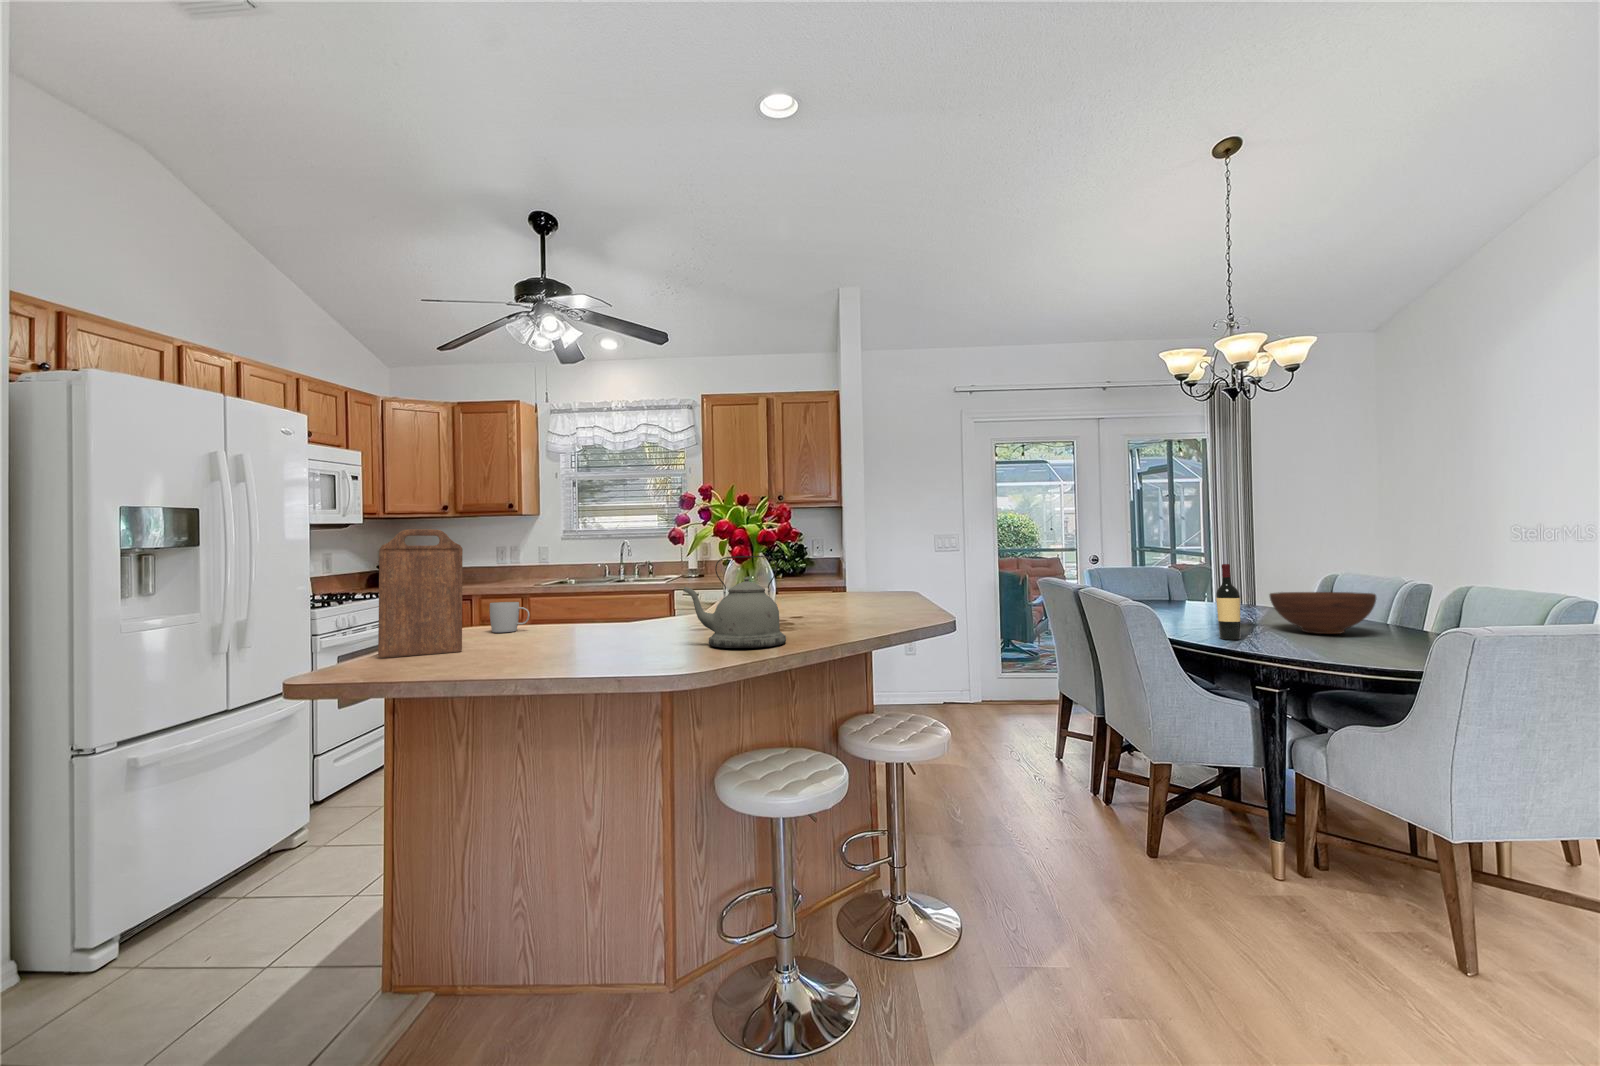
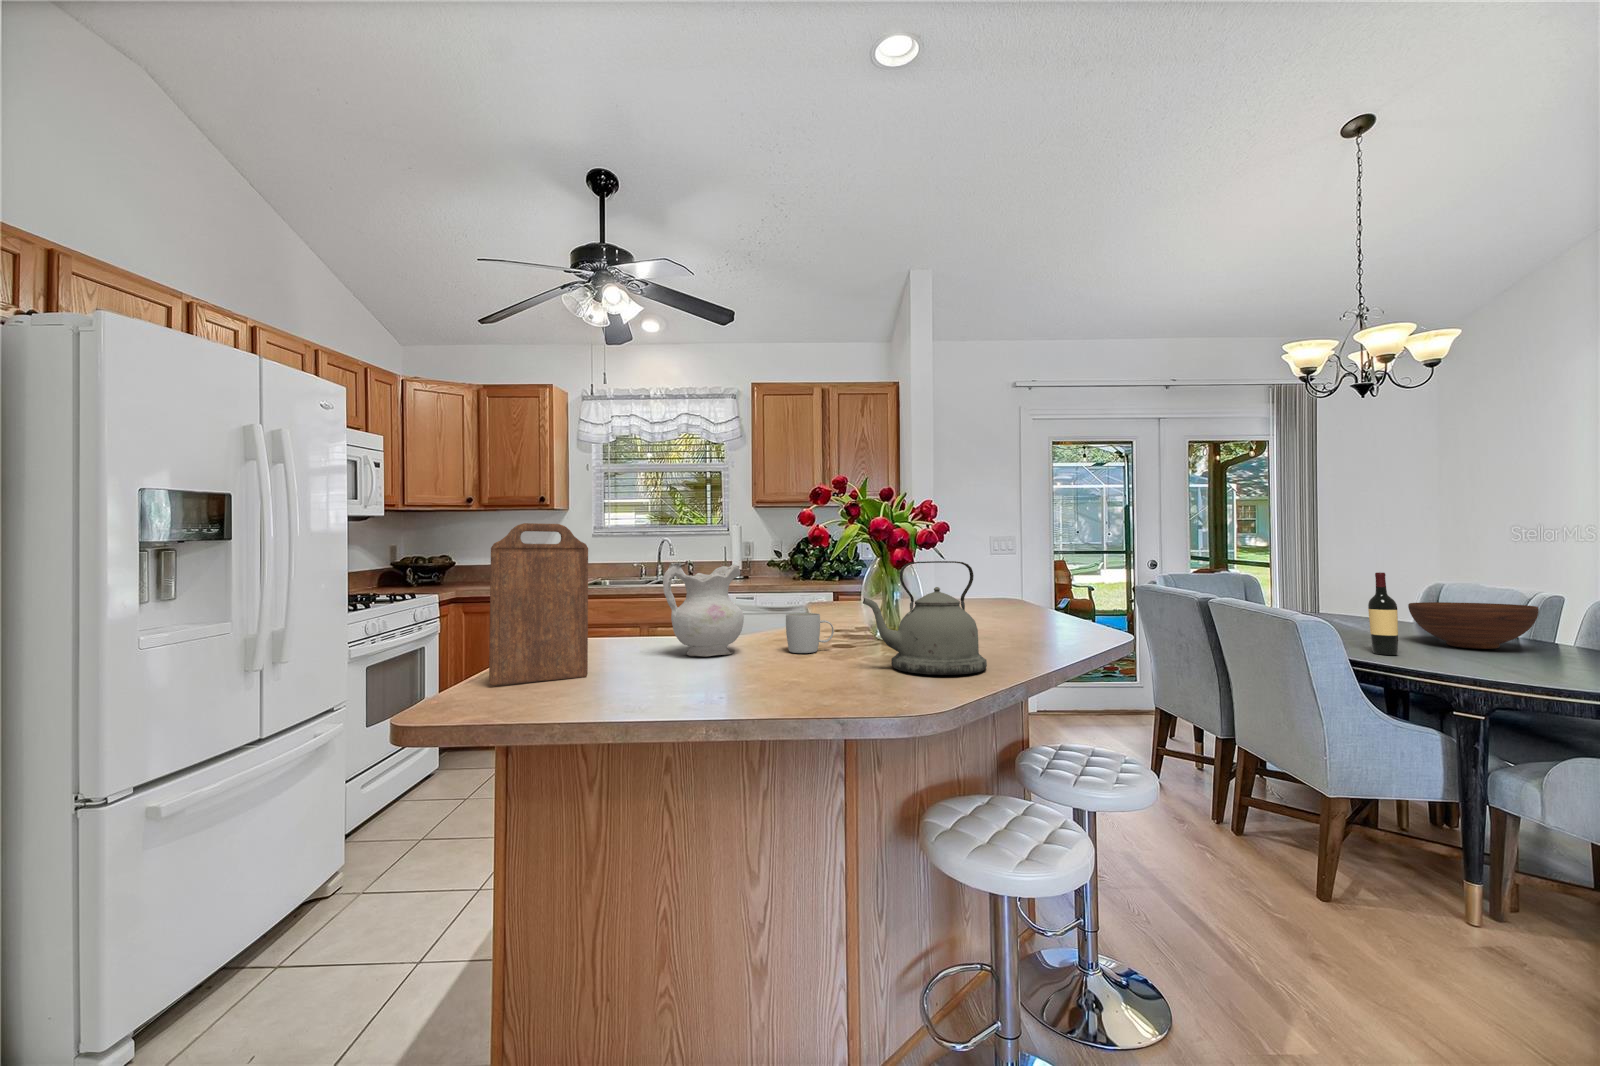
ceramic pitcher: none [538,560,610,638] -> present [663,563,744,656]
mug: present [490,602,530,632] -> present [786,613,834,653]

